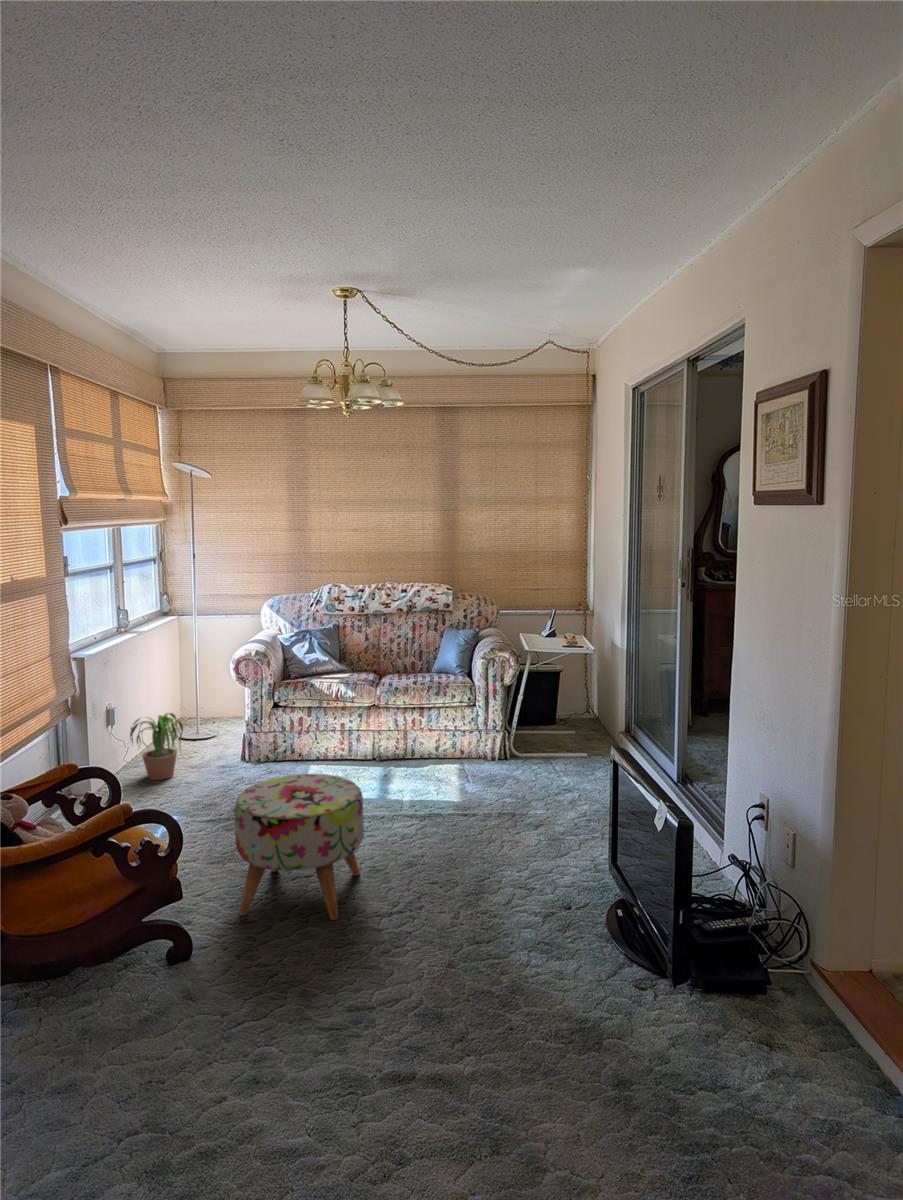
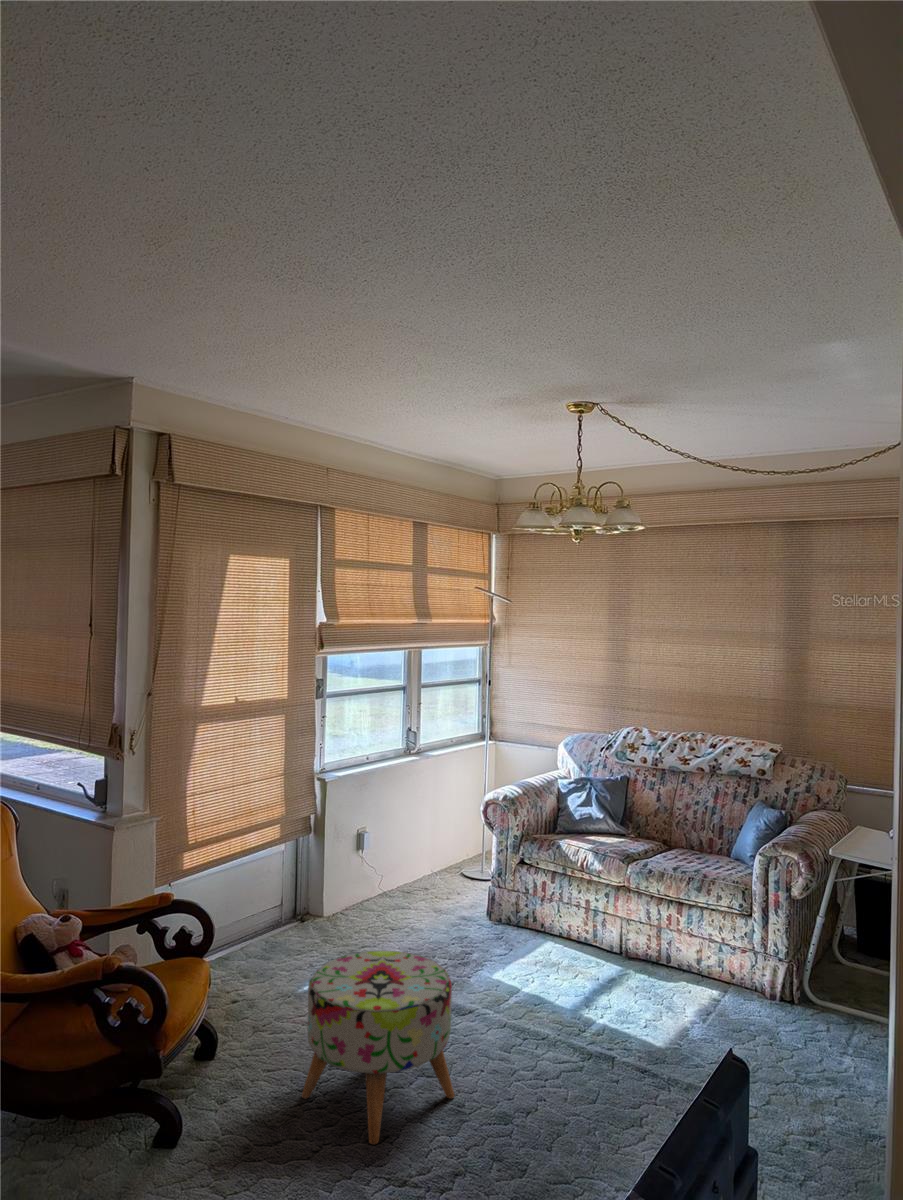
potted plant: present [130,713,183,780] -> none [363,847,435,917]

